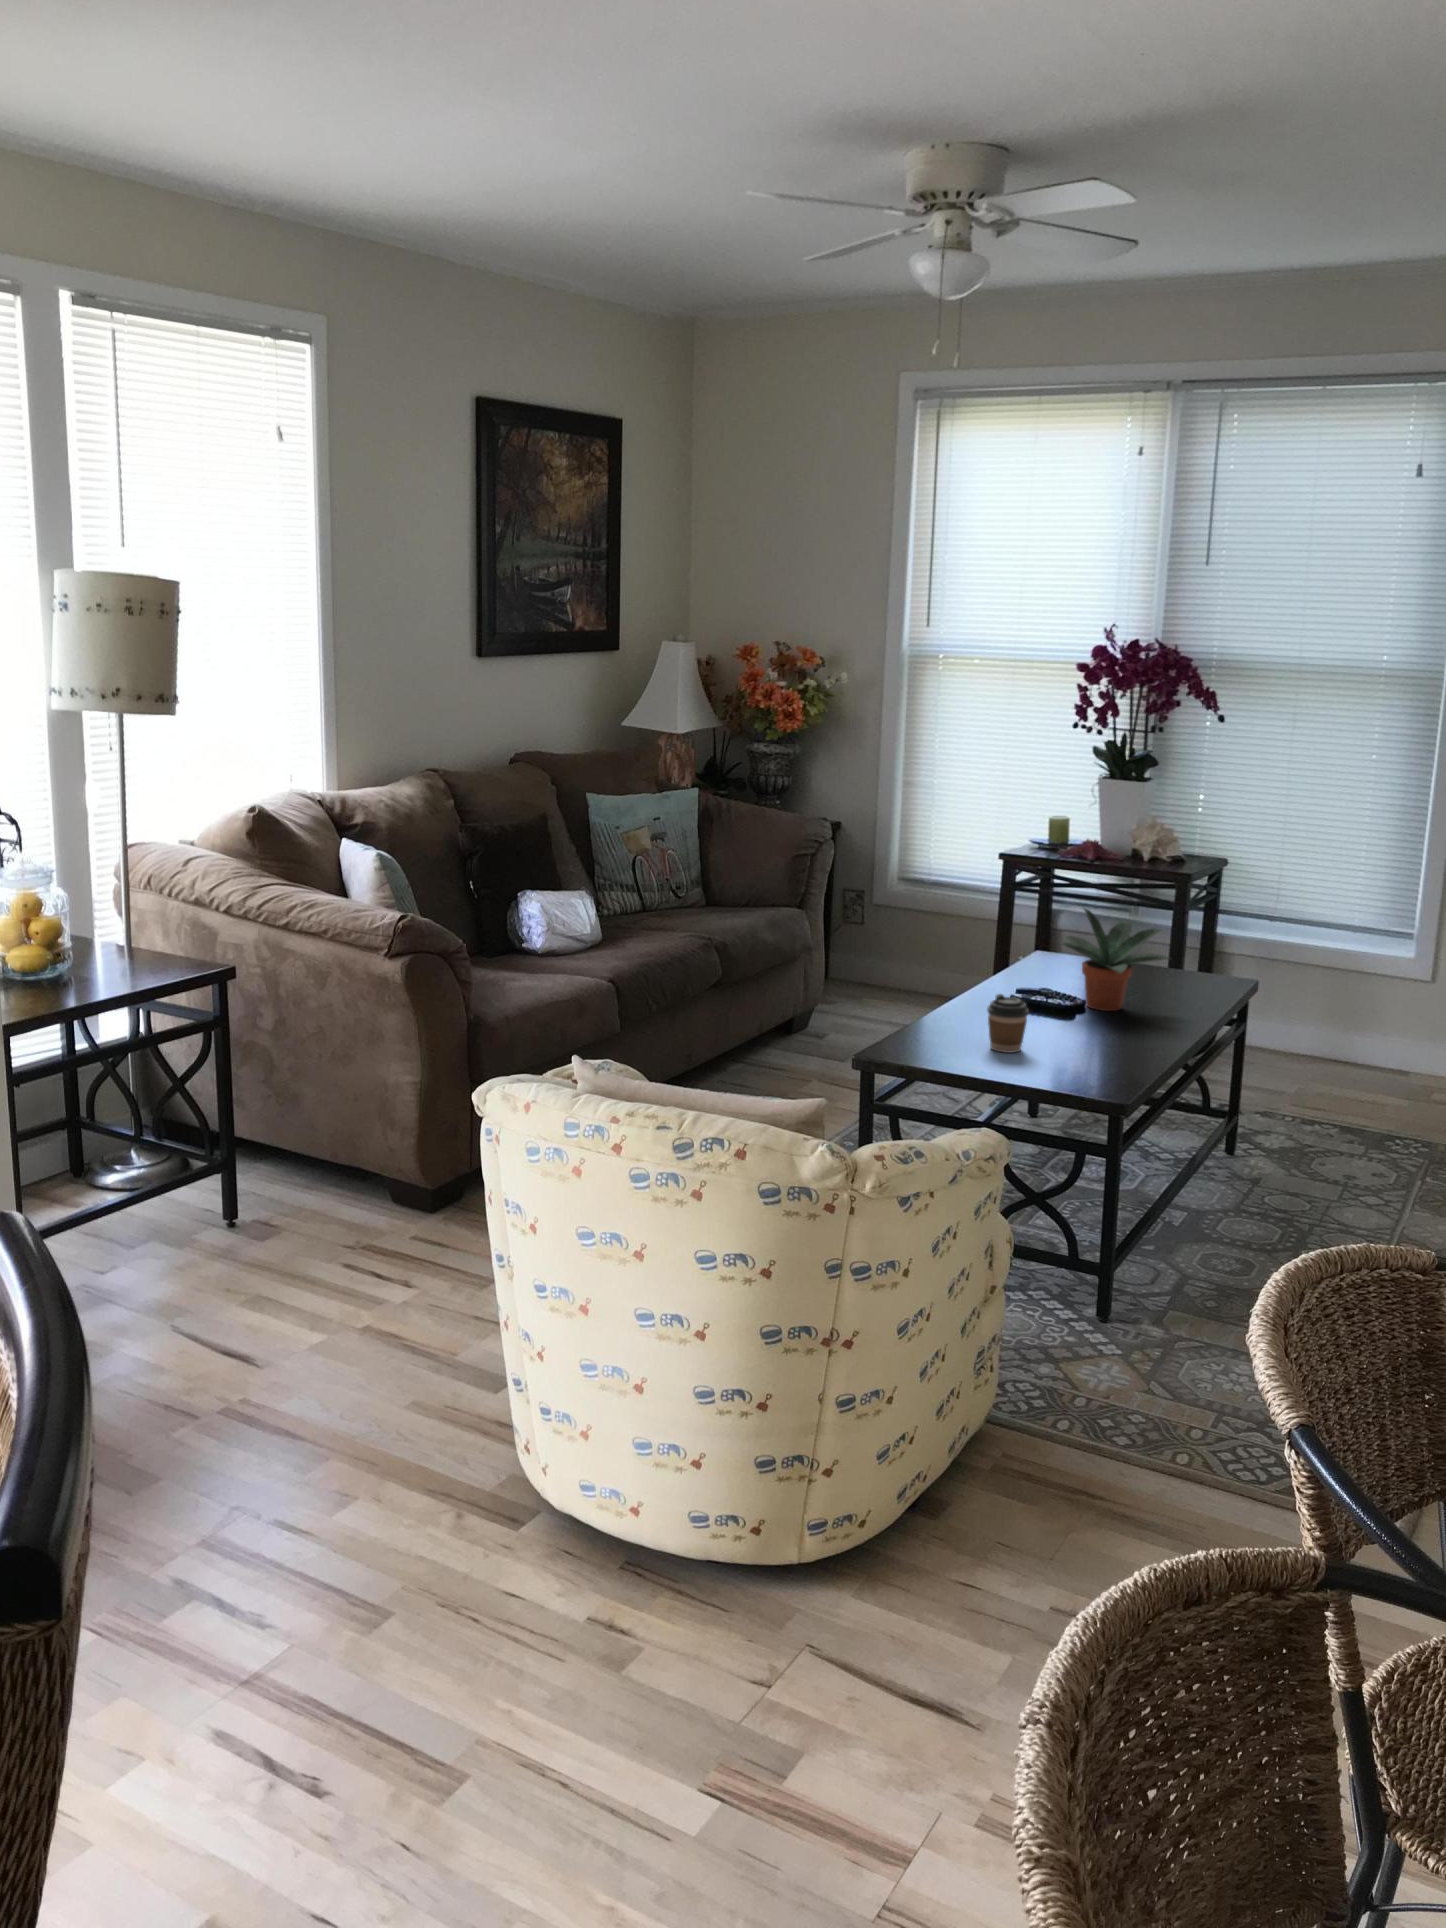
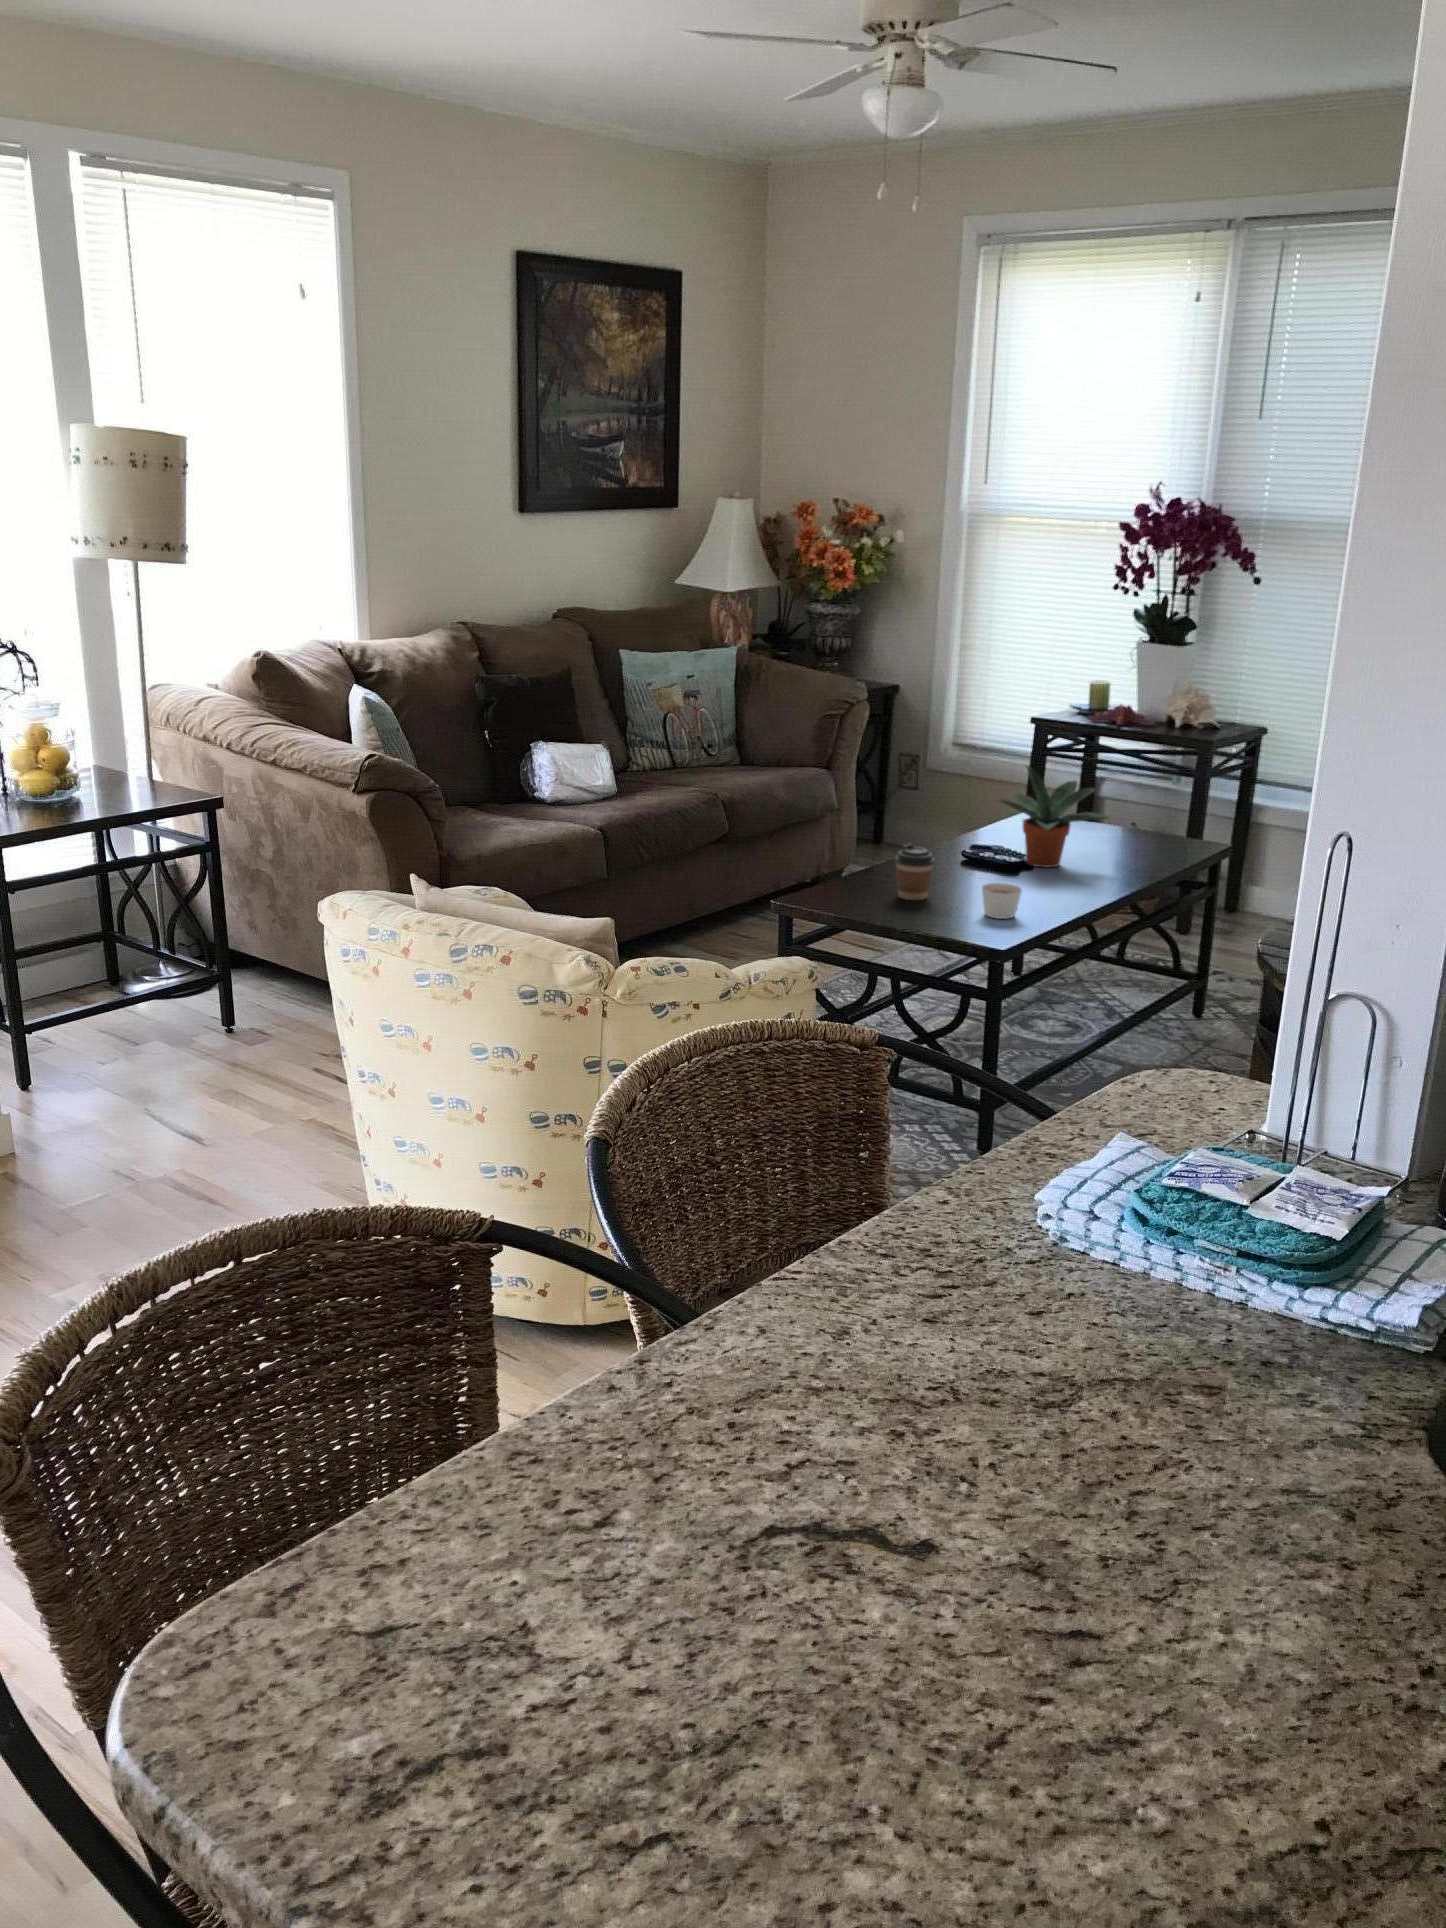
candle: none [1088,1032,1131,1070] -> present [982,883,1022,919]

